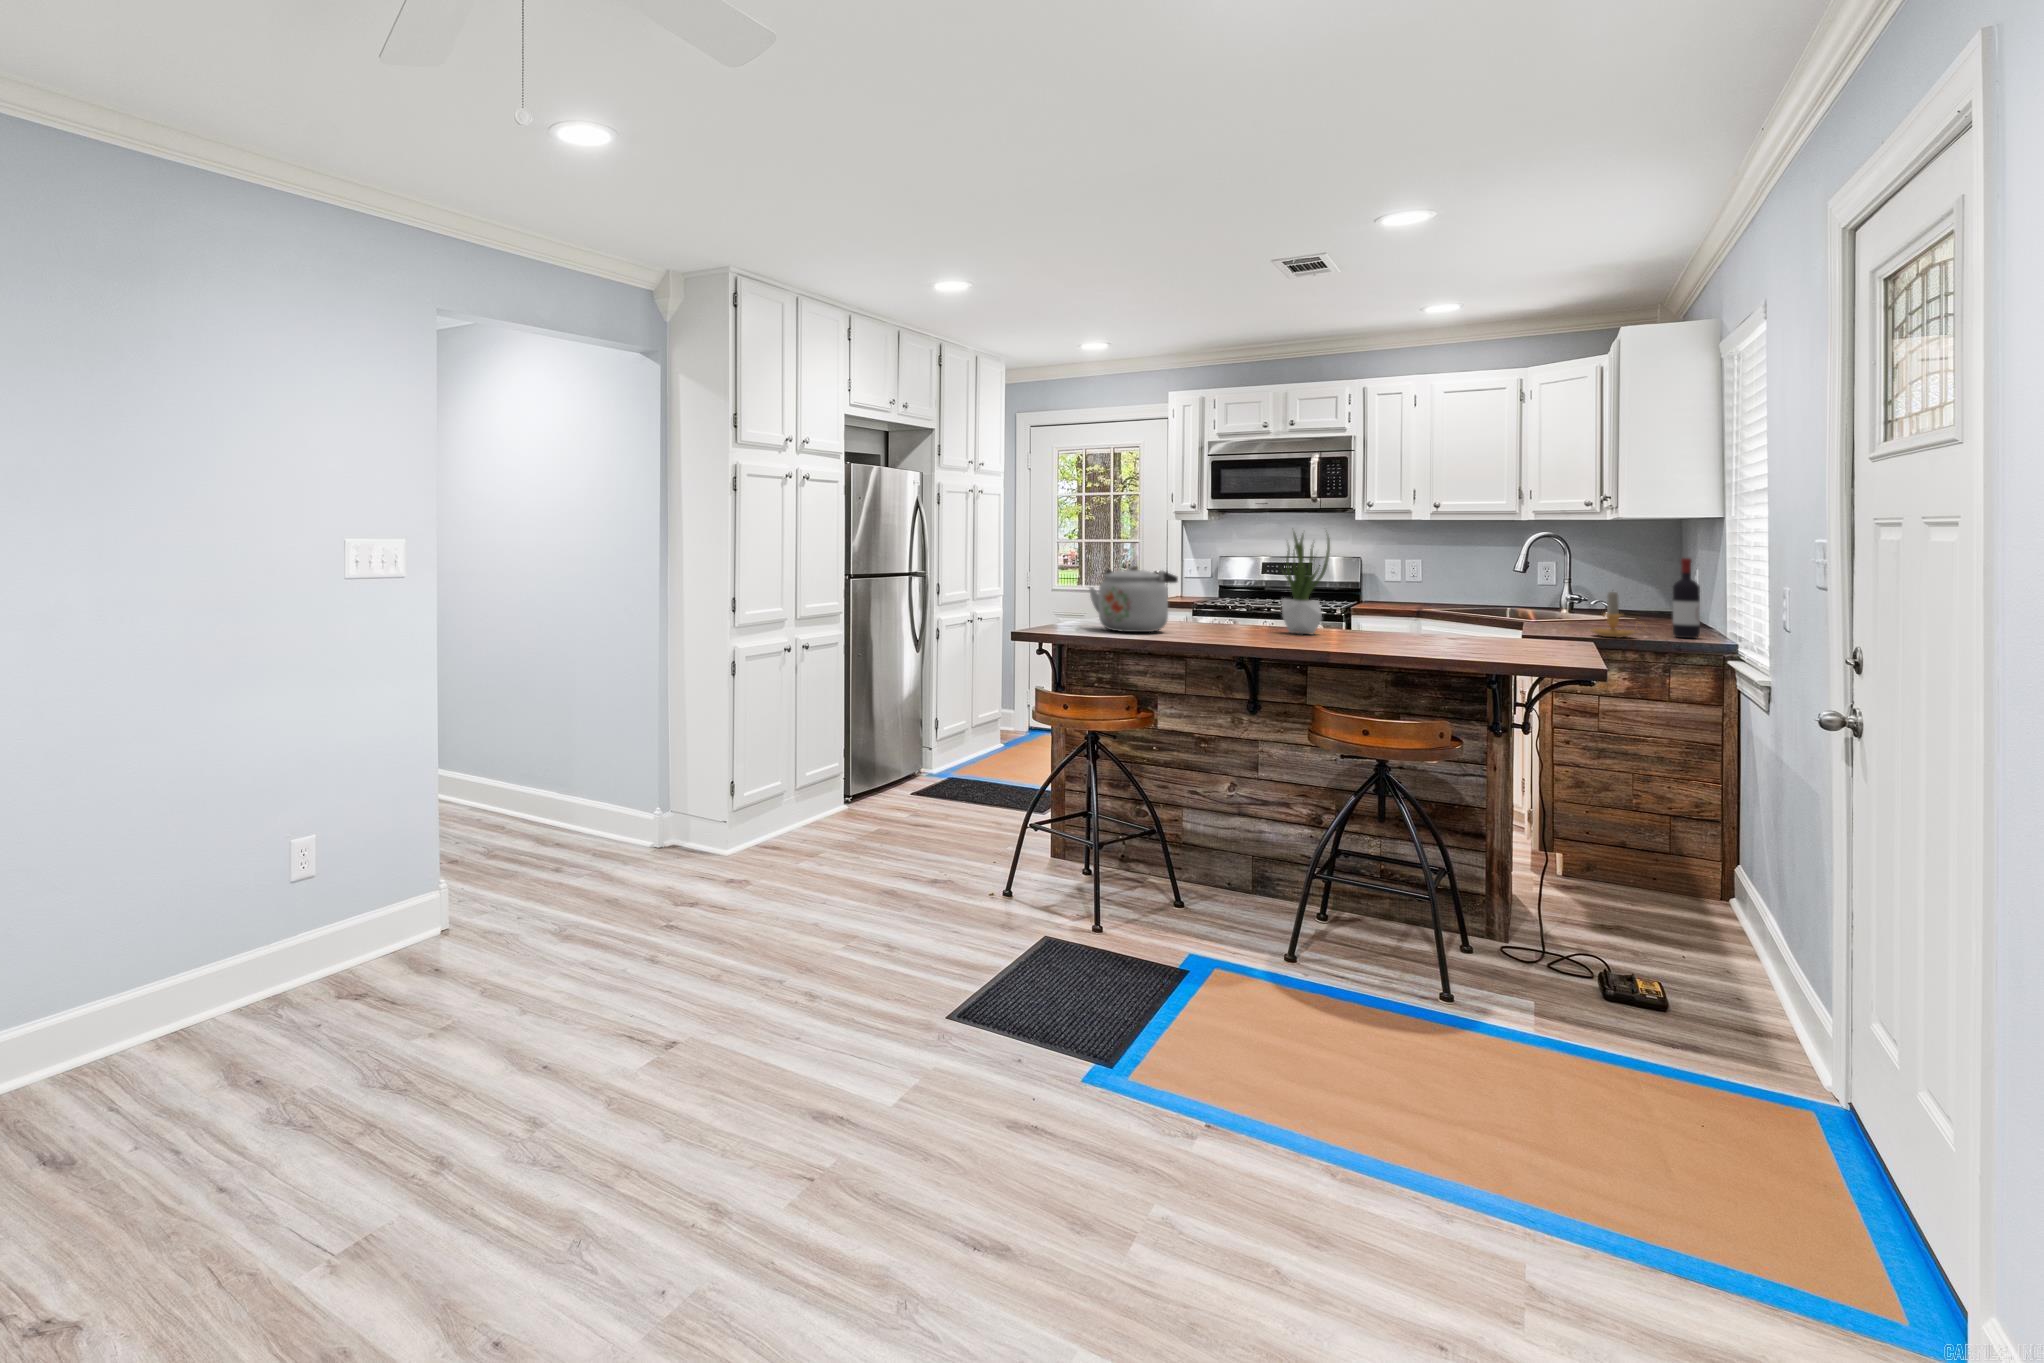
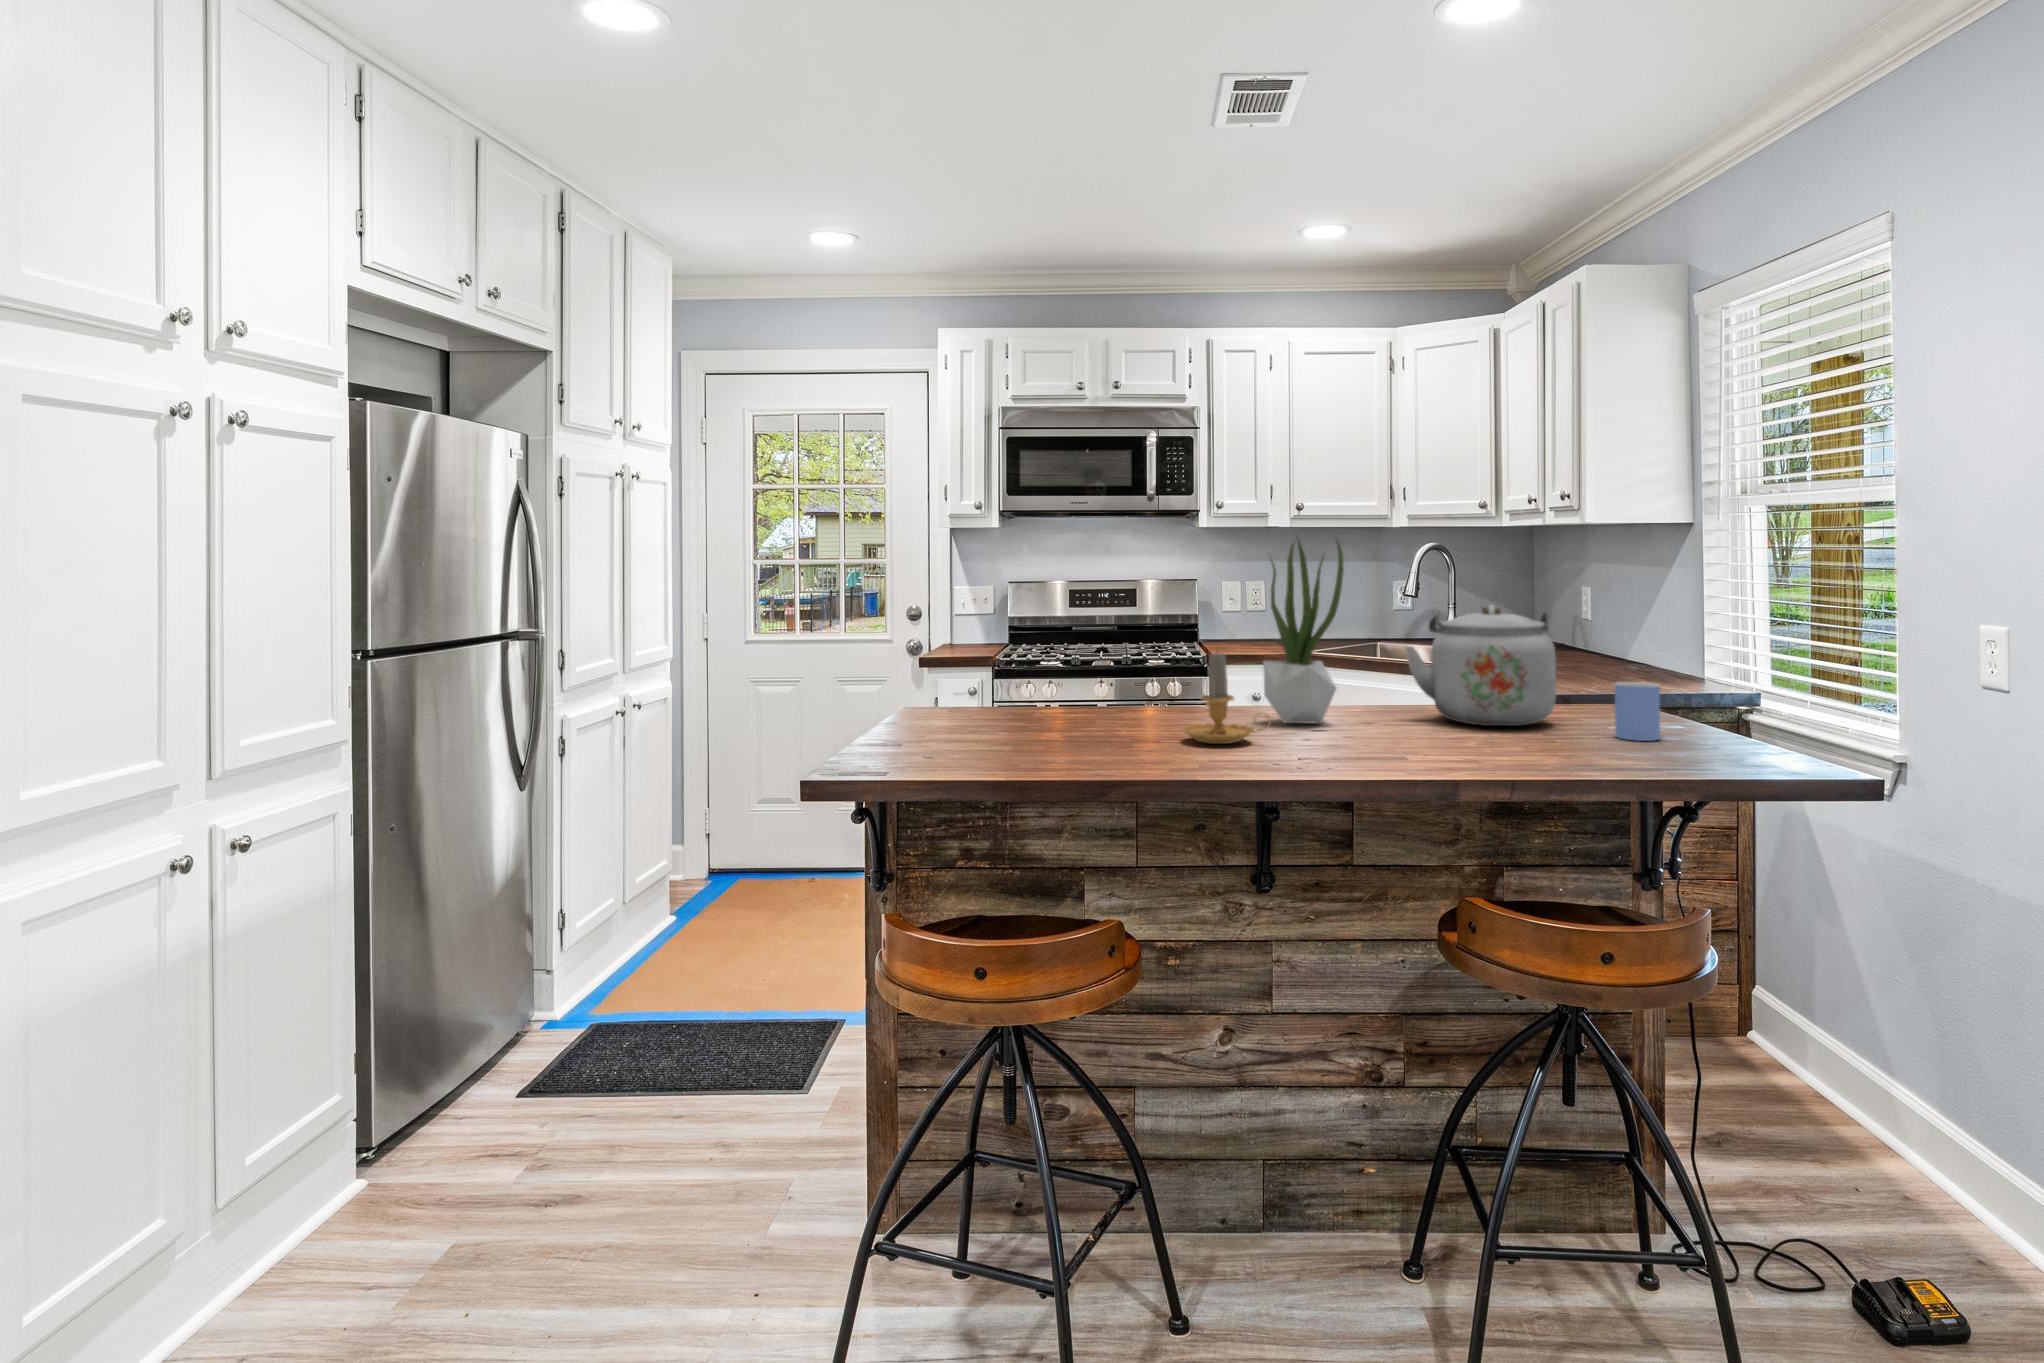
wine bottle: present [1673,558,1700,639] -> none [1667,572,1700,681]
kettle: present [1089,565,1178,632] -> present [1405,605,1556,726]
candle: present [1592,592,1640,638] -> present [1183,652,1269,744]
mug: none [1490,619,1526,653] -> present [1615,682,1660,741]

